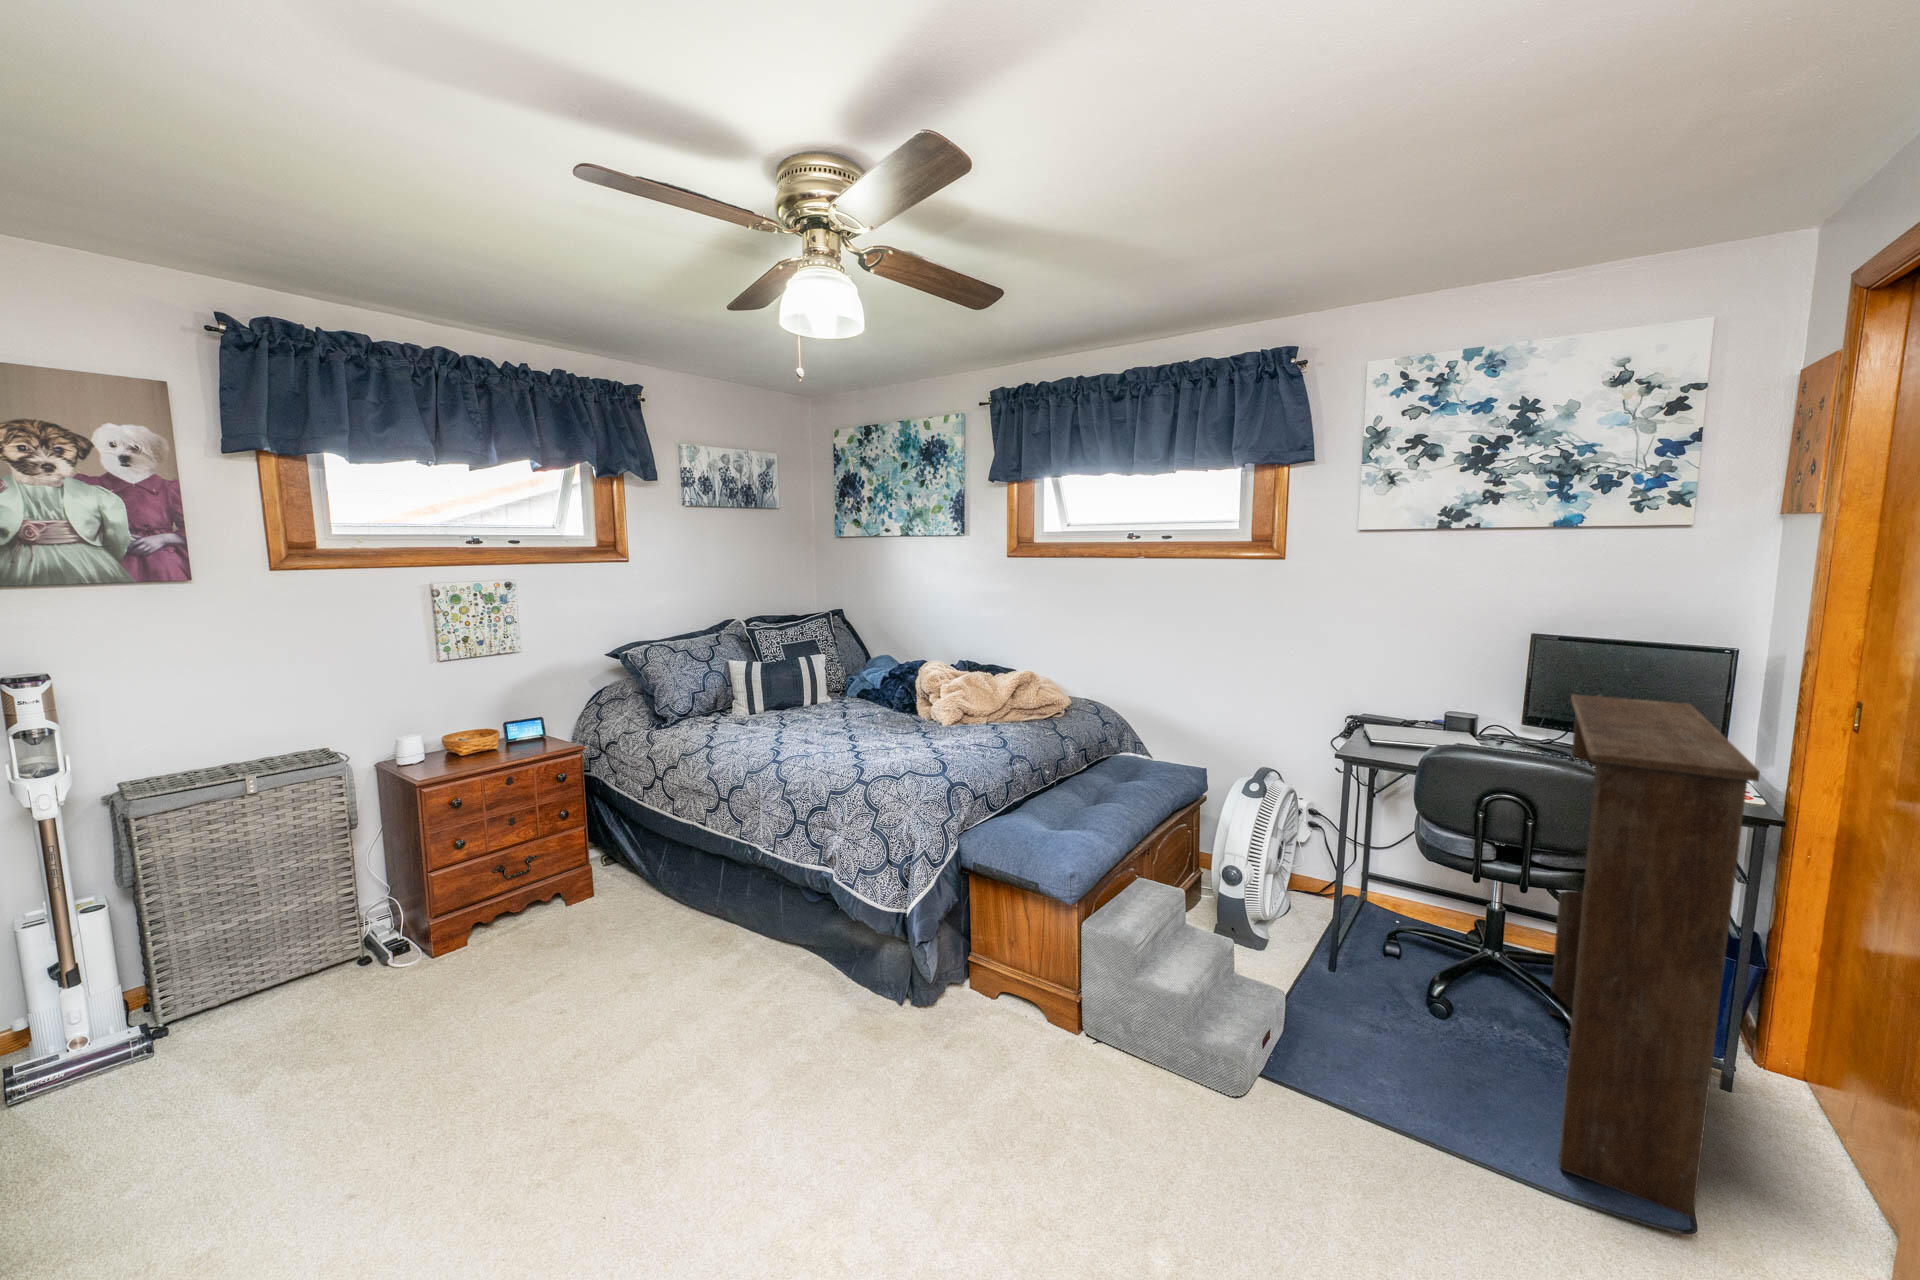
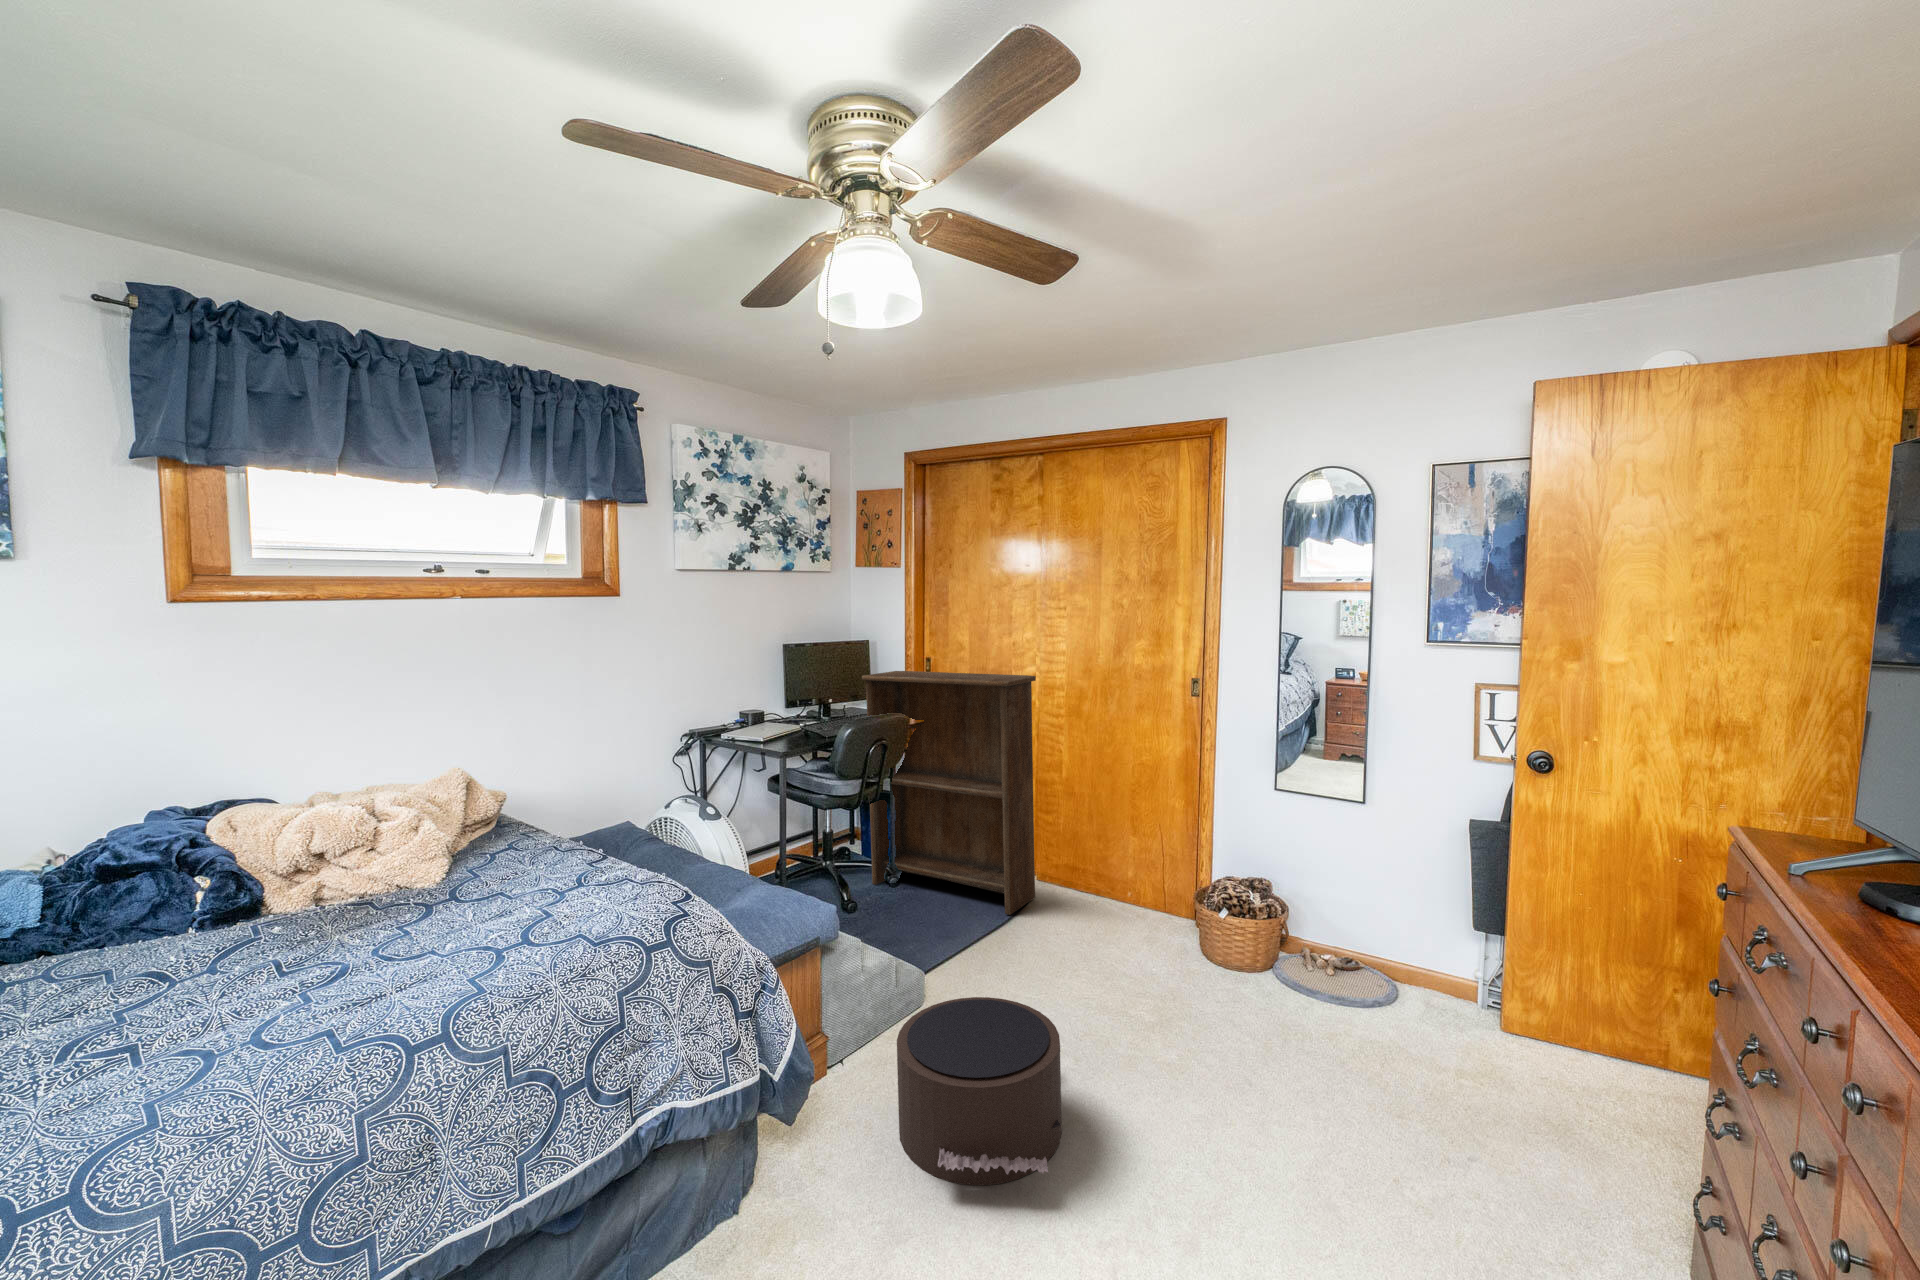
pouf: none [873,978,1083,1167] -> present [897,997,1062,1185]

